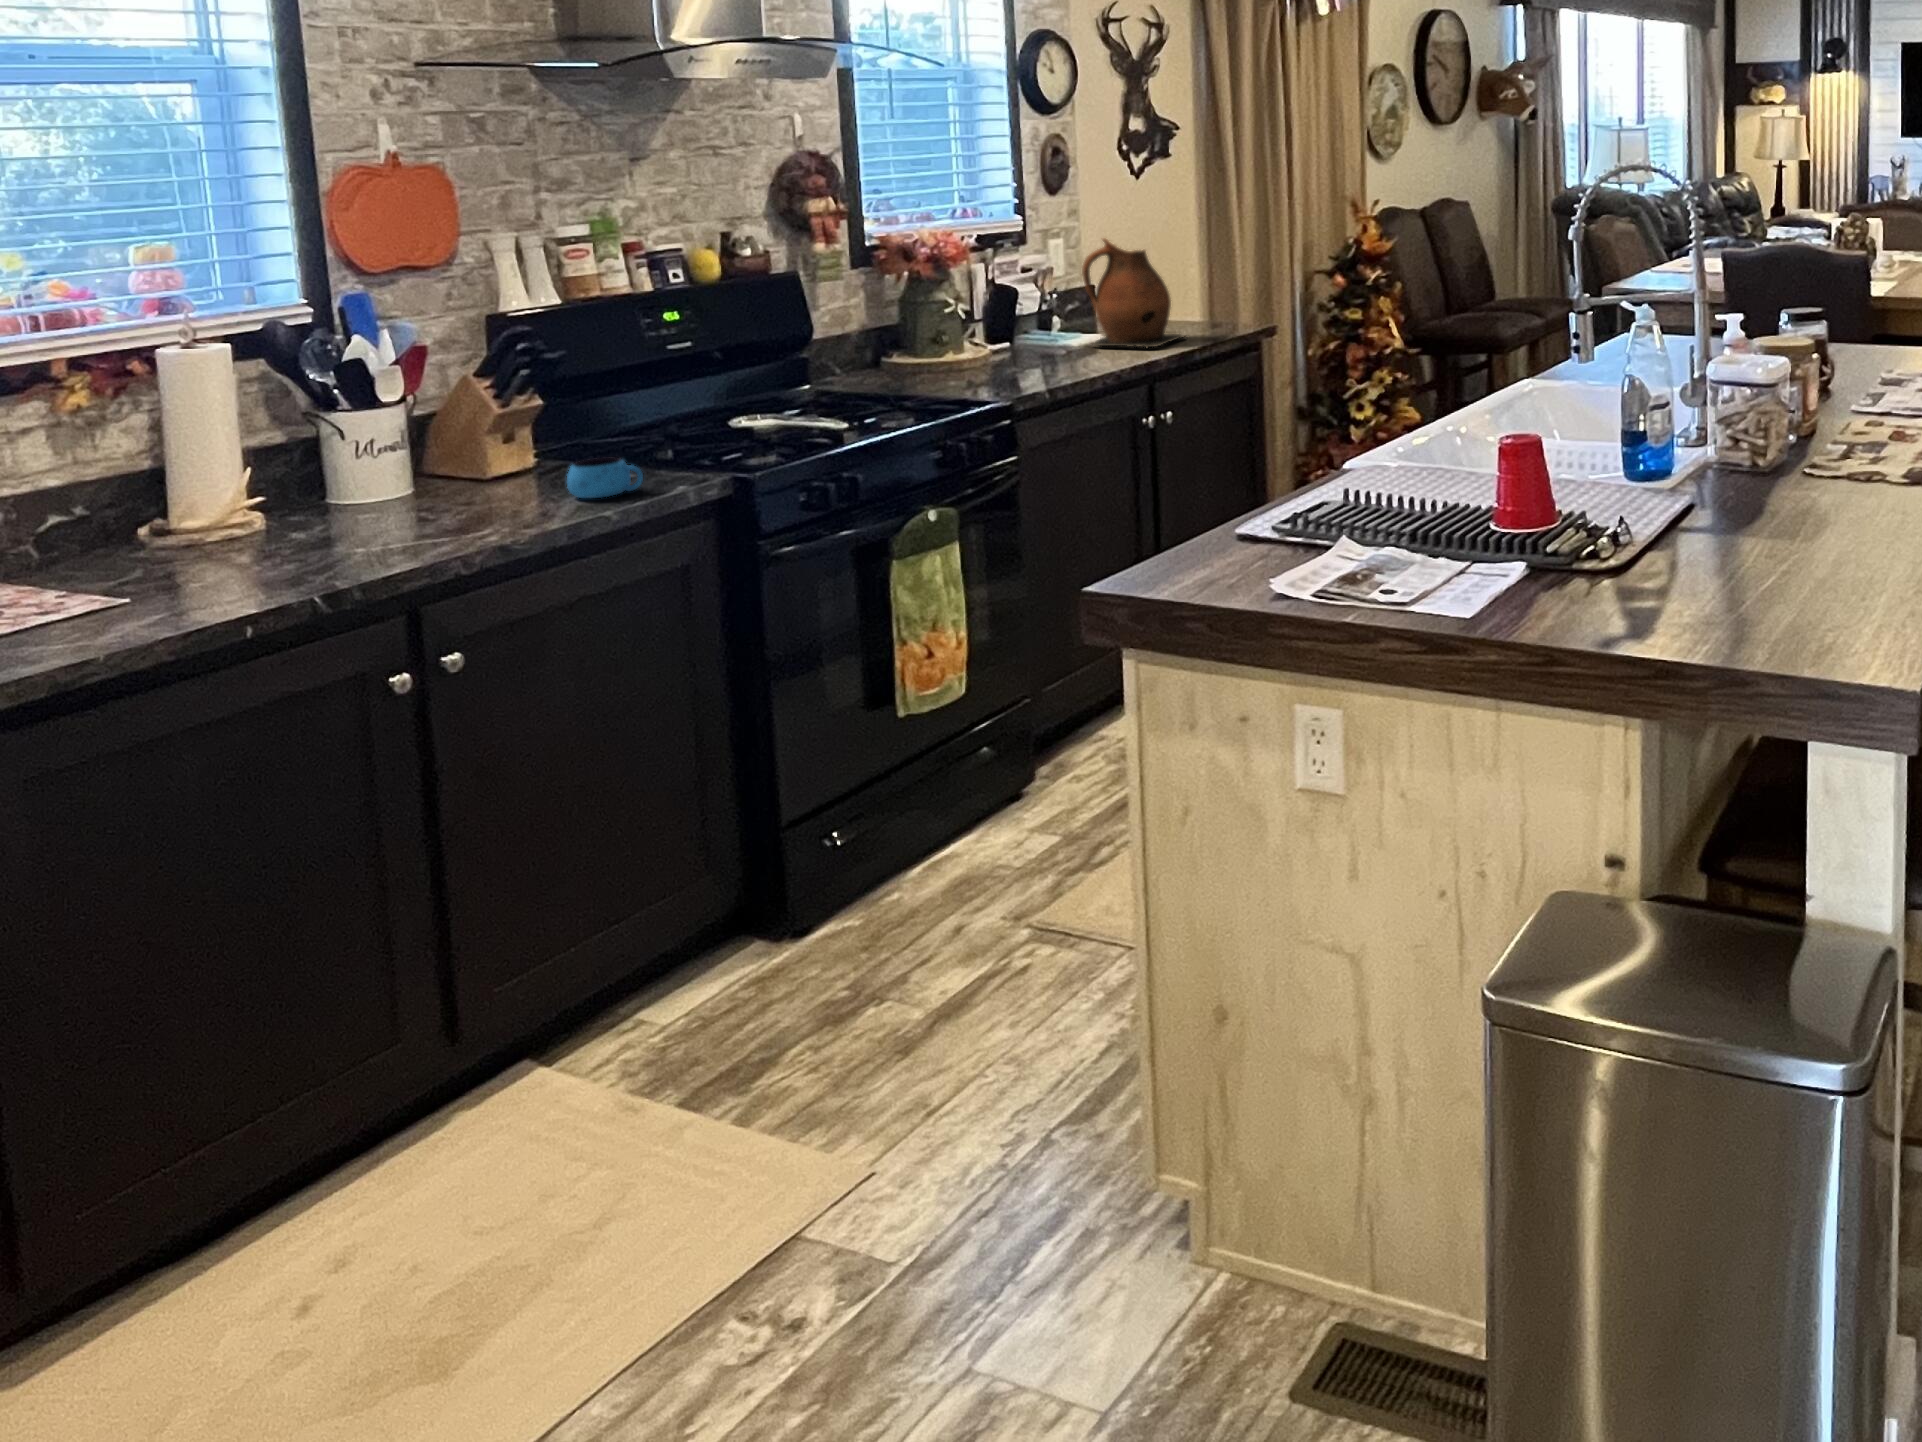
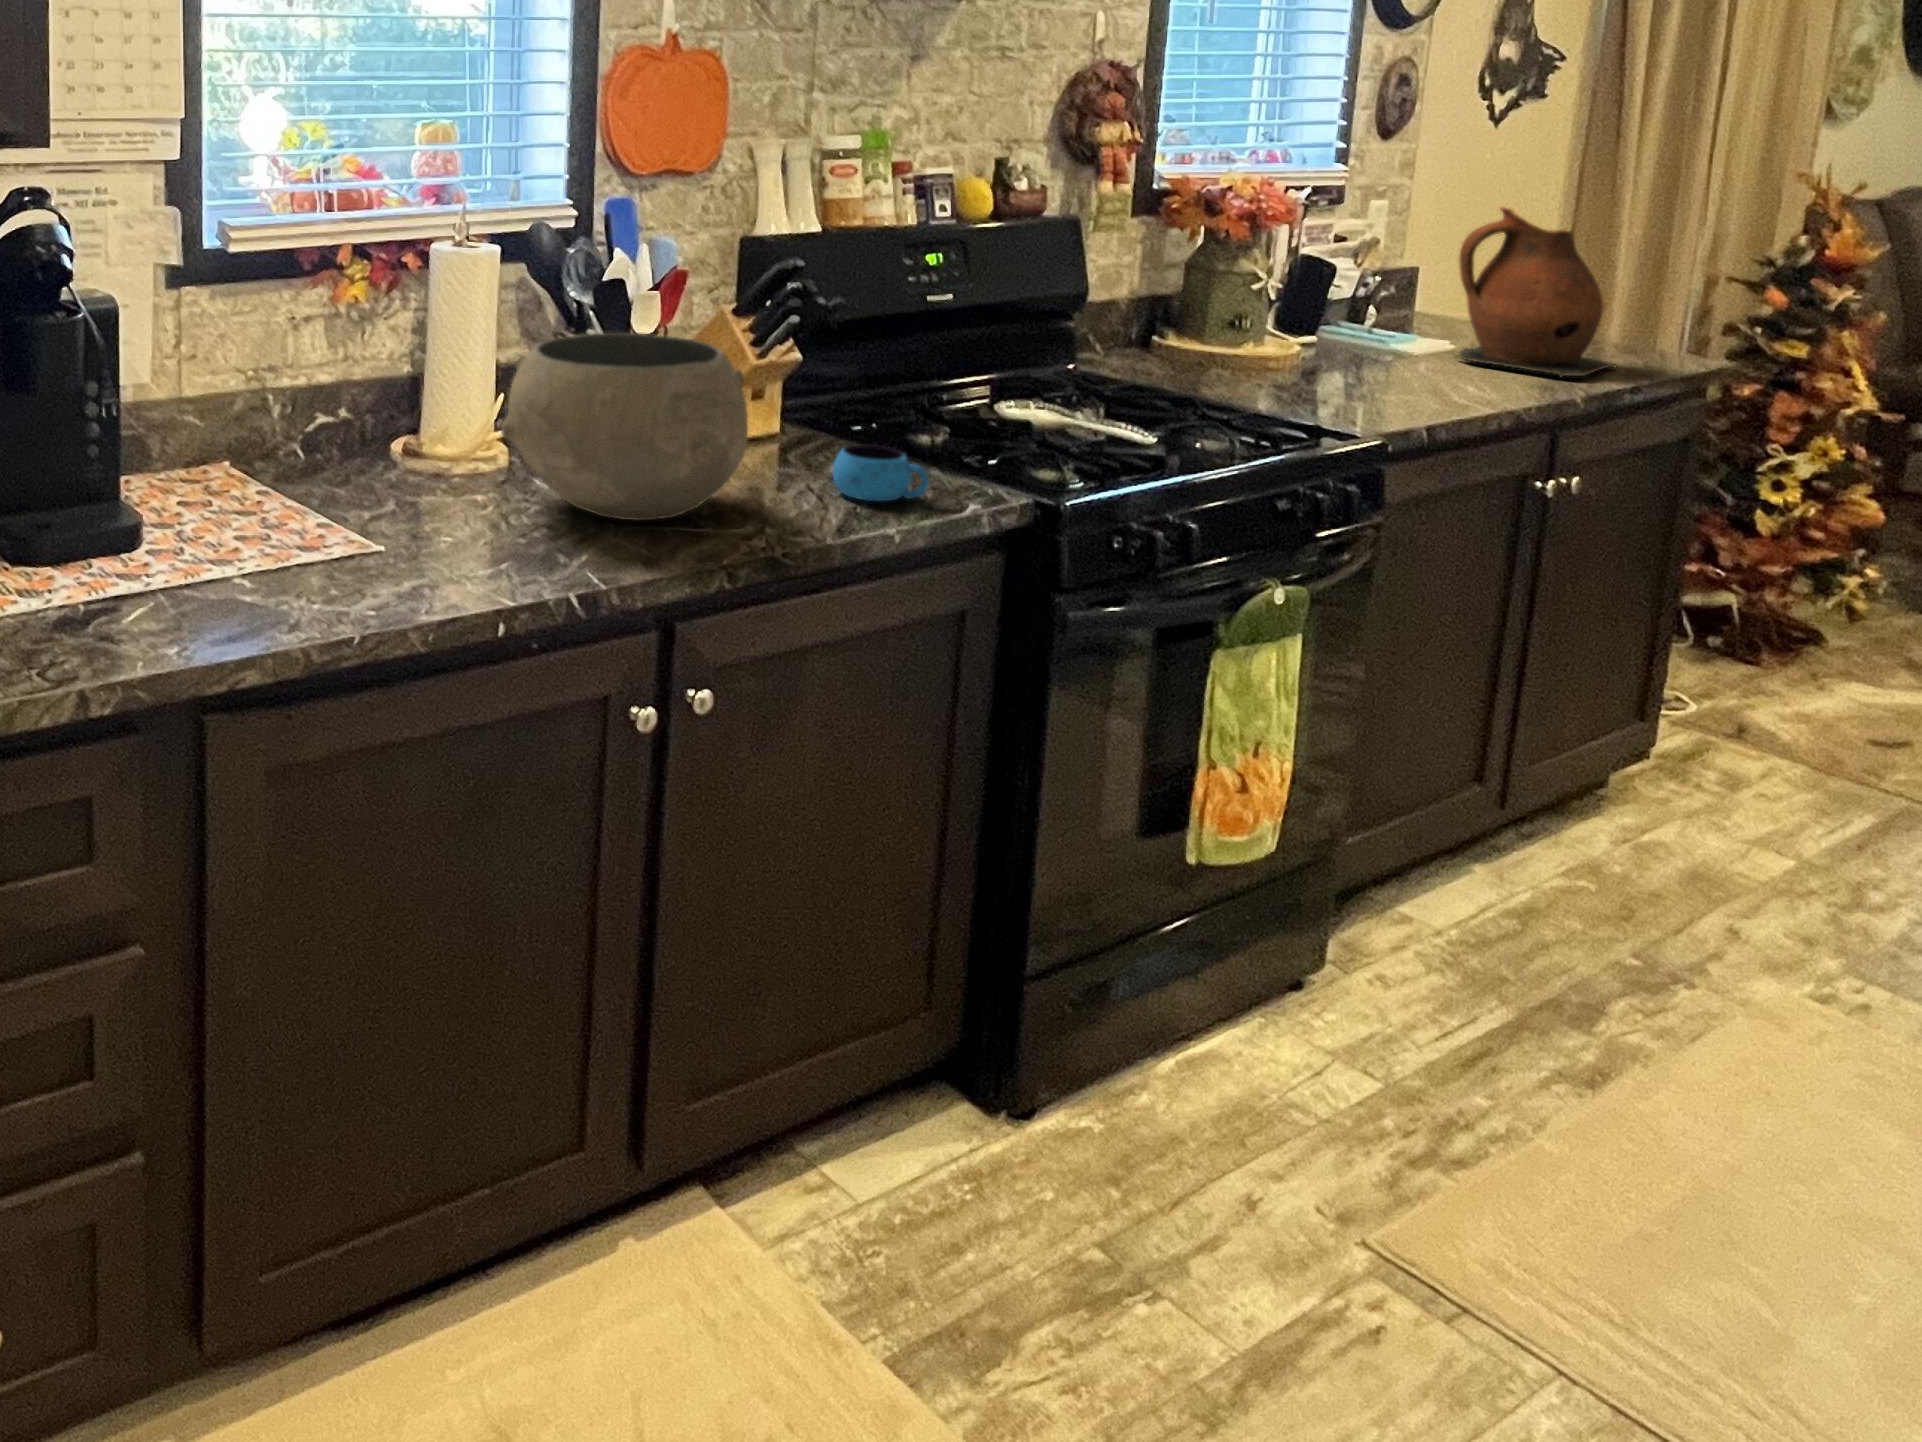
ceramic bowl: none [244,398,480,544] -> present [501,333,748,521]

